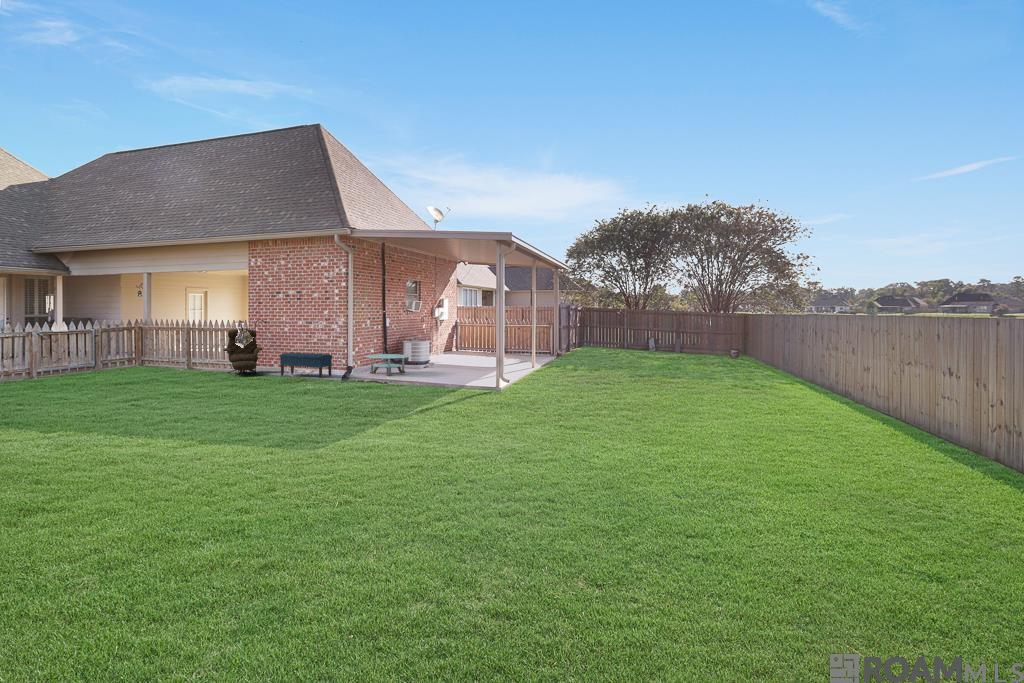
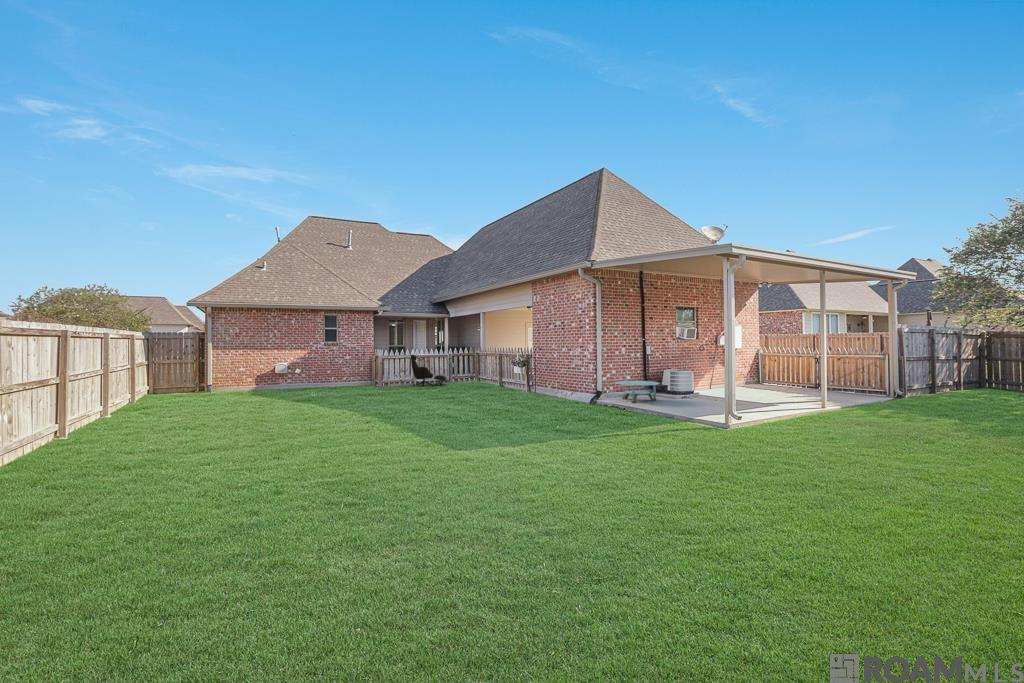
lounge chair: present [223,329,262,377] -> present [411,355,446,386]
bench: present [280,352,332,378] -> none [545,376,584,400]

